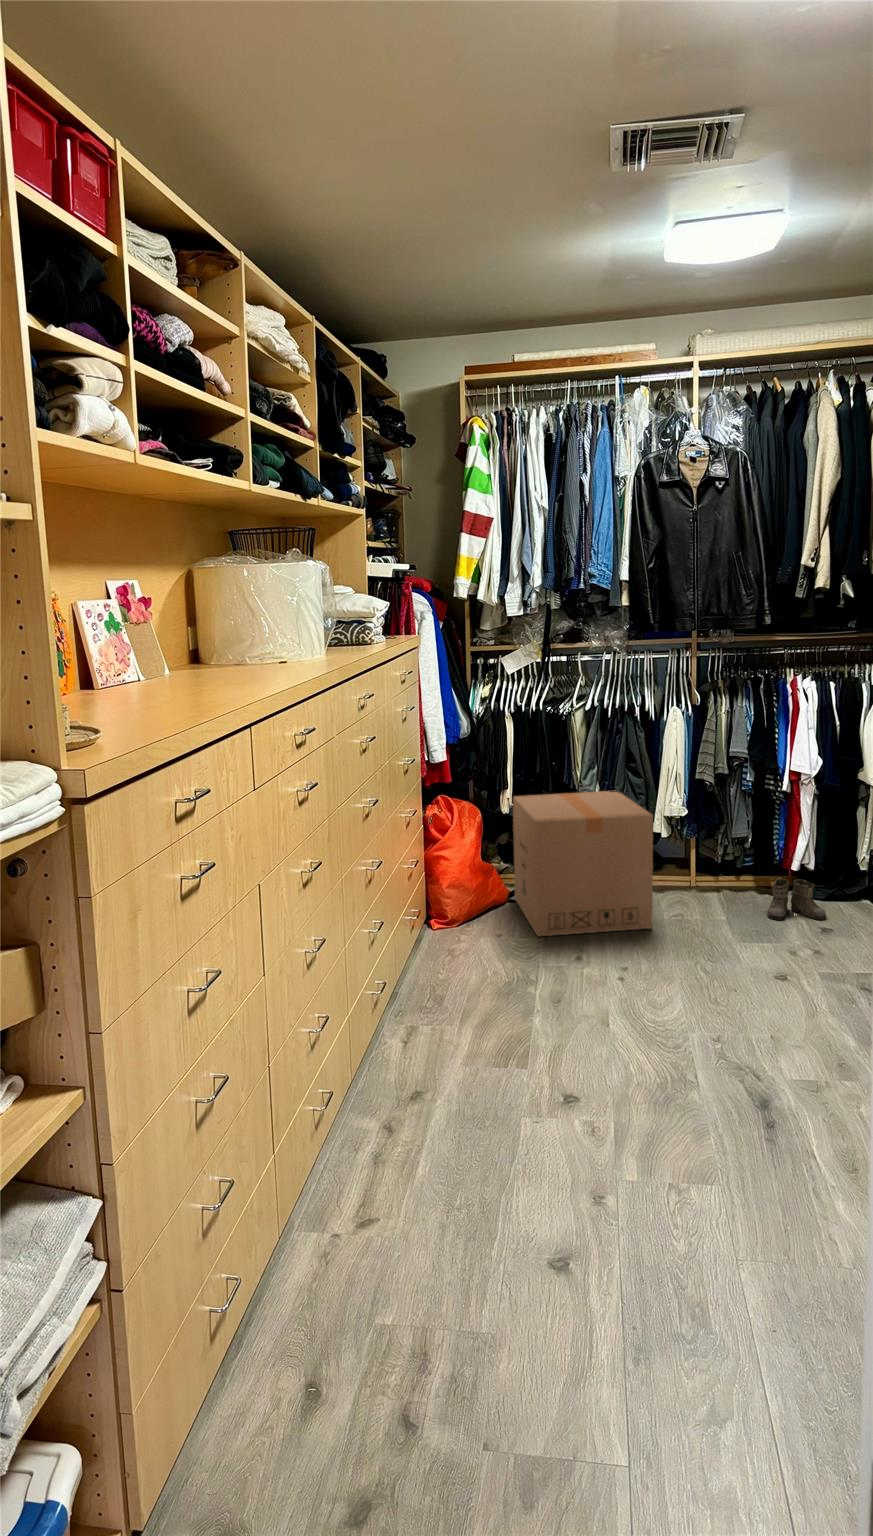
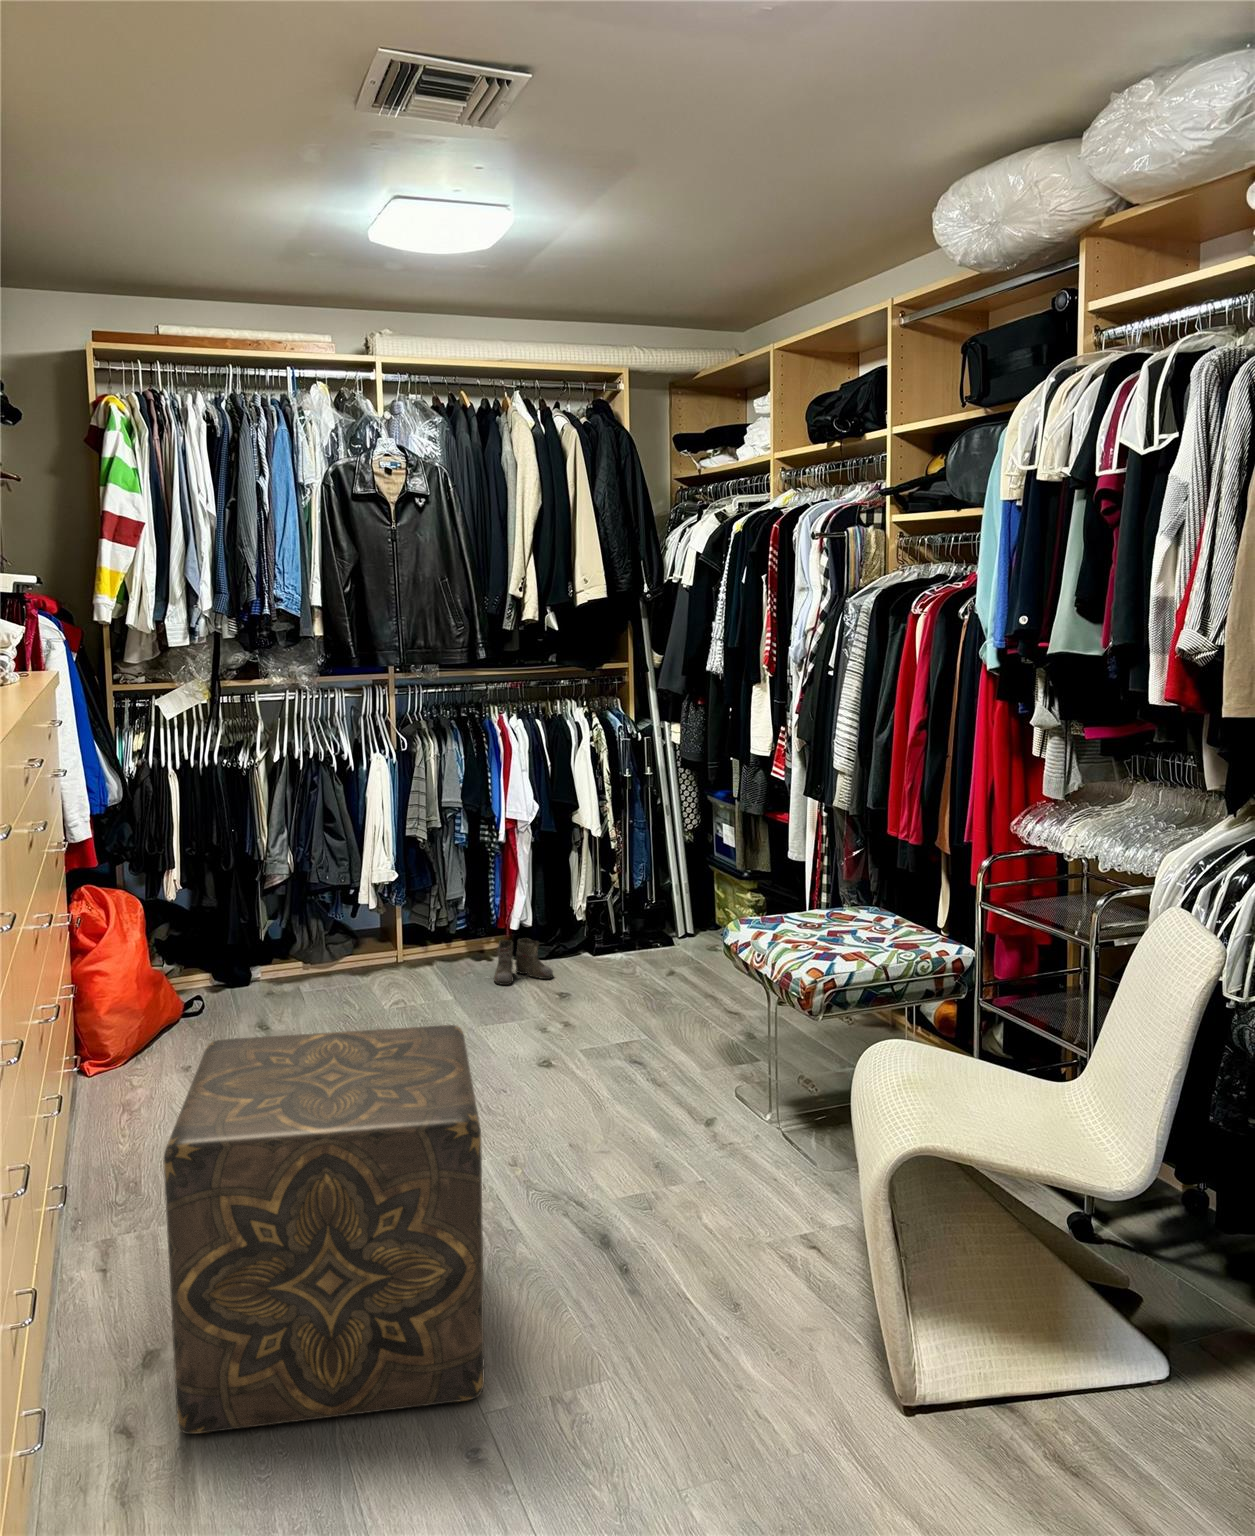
cardboard box: present [513,791,653,936] -> none [186,856,375,1043]
ottoman: none [362,938,656,1305] -> present [164,1025,485,1434]

